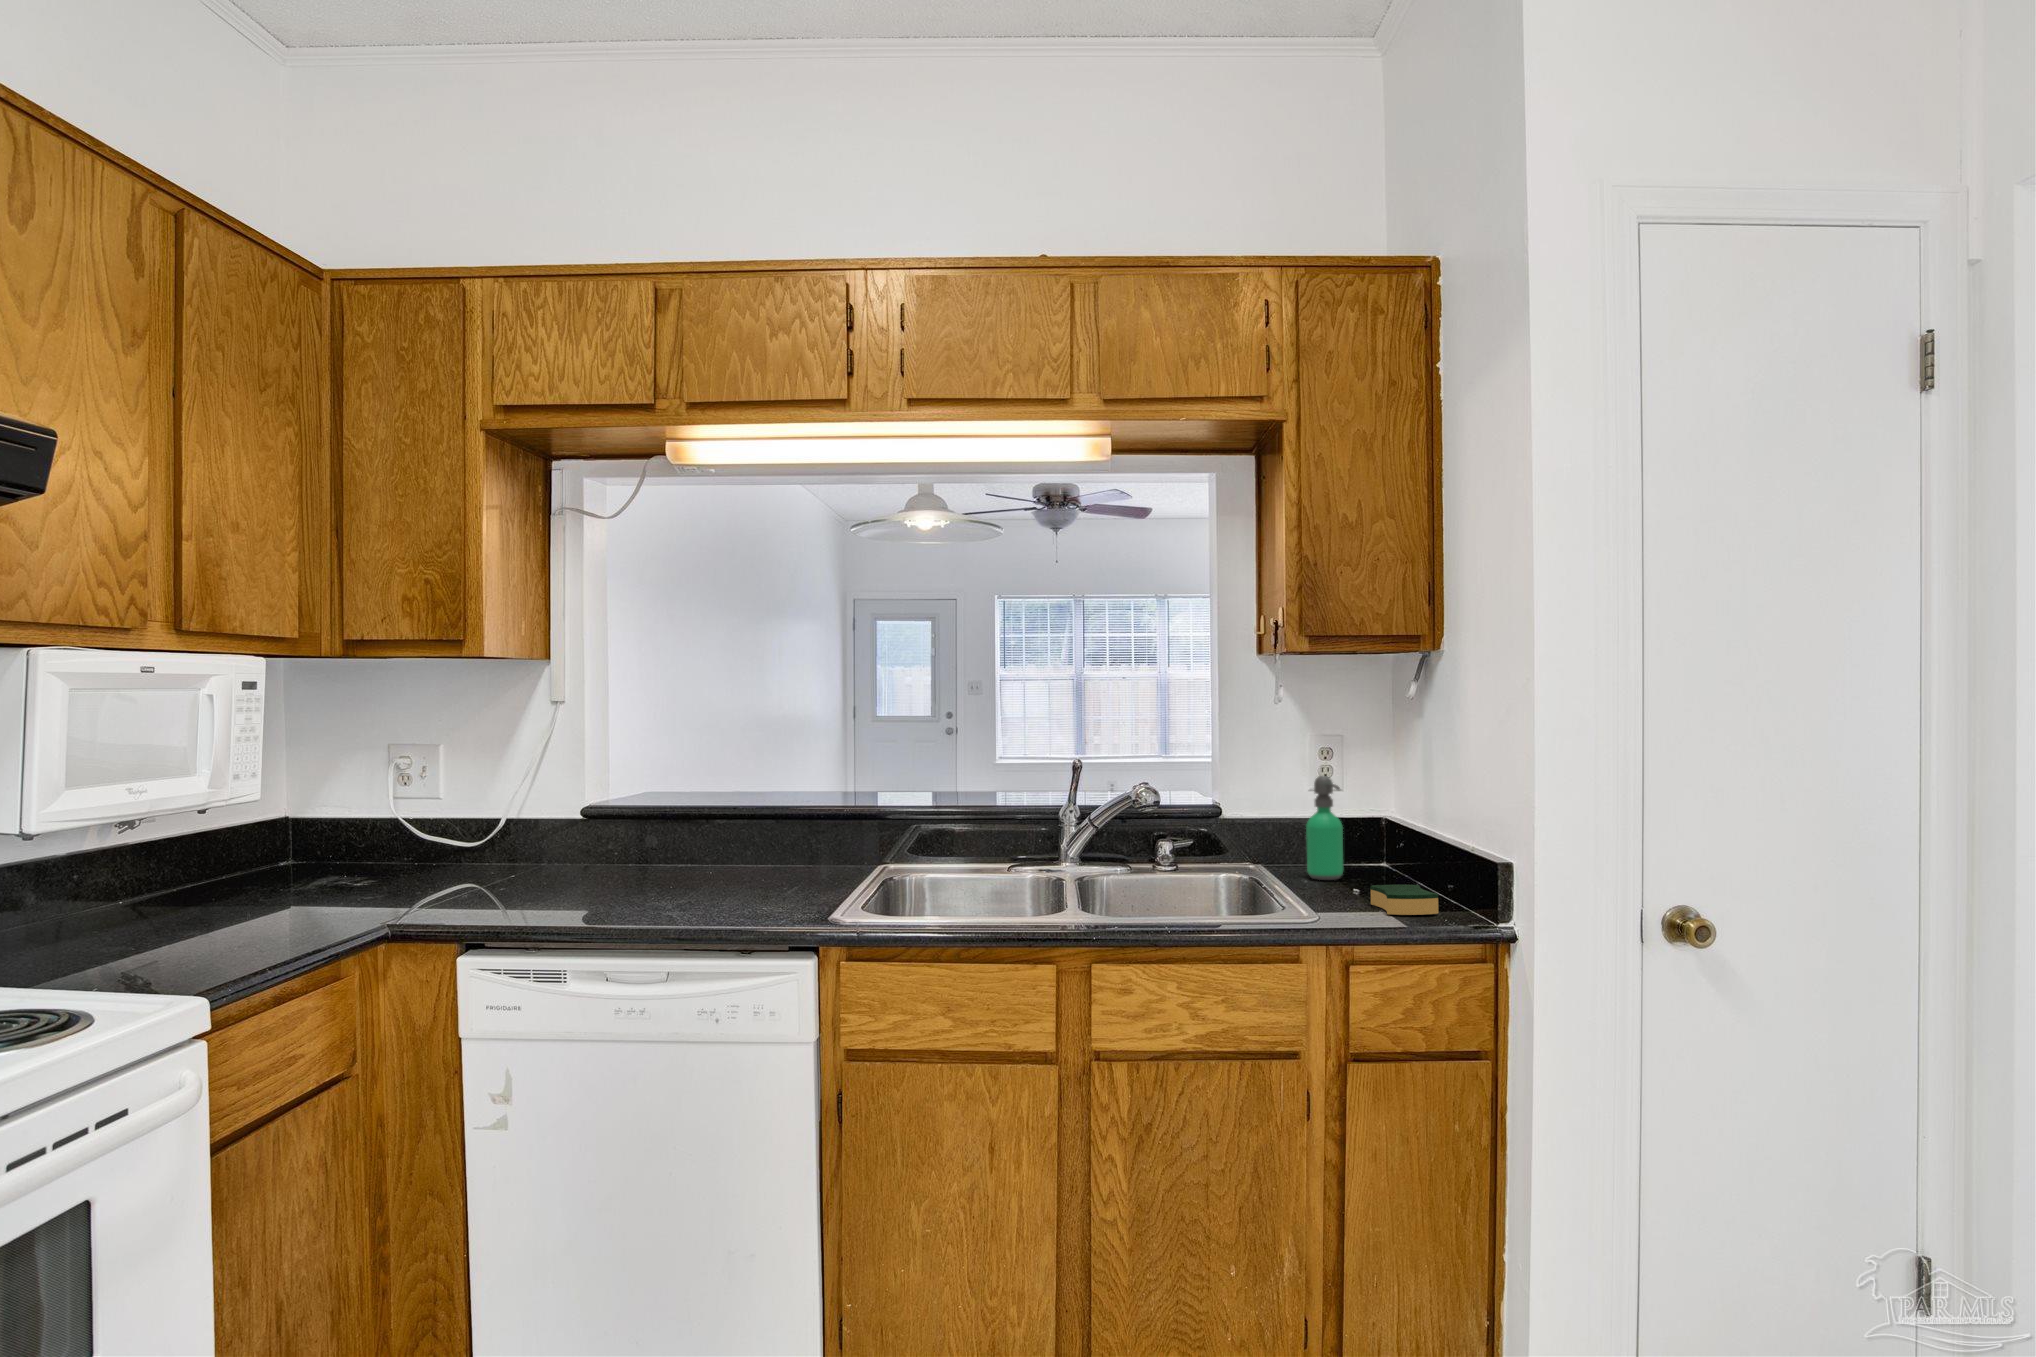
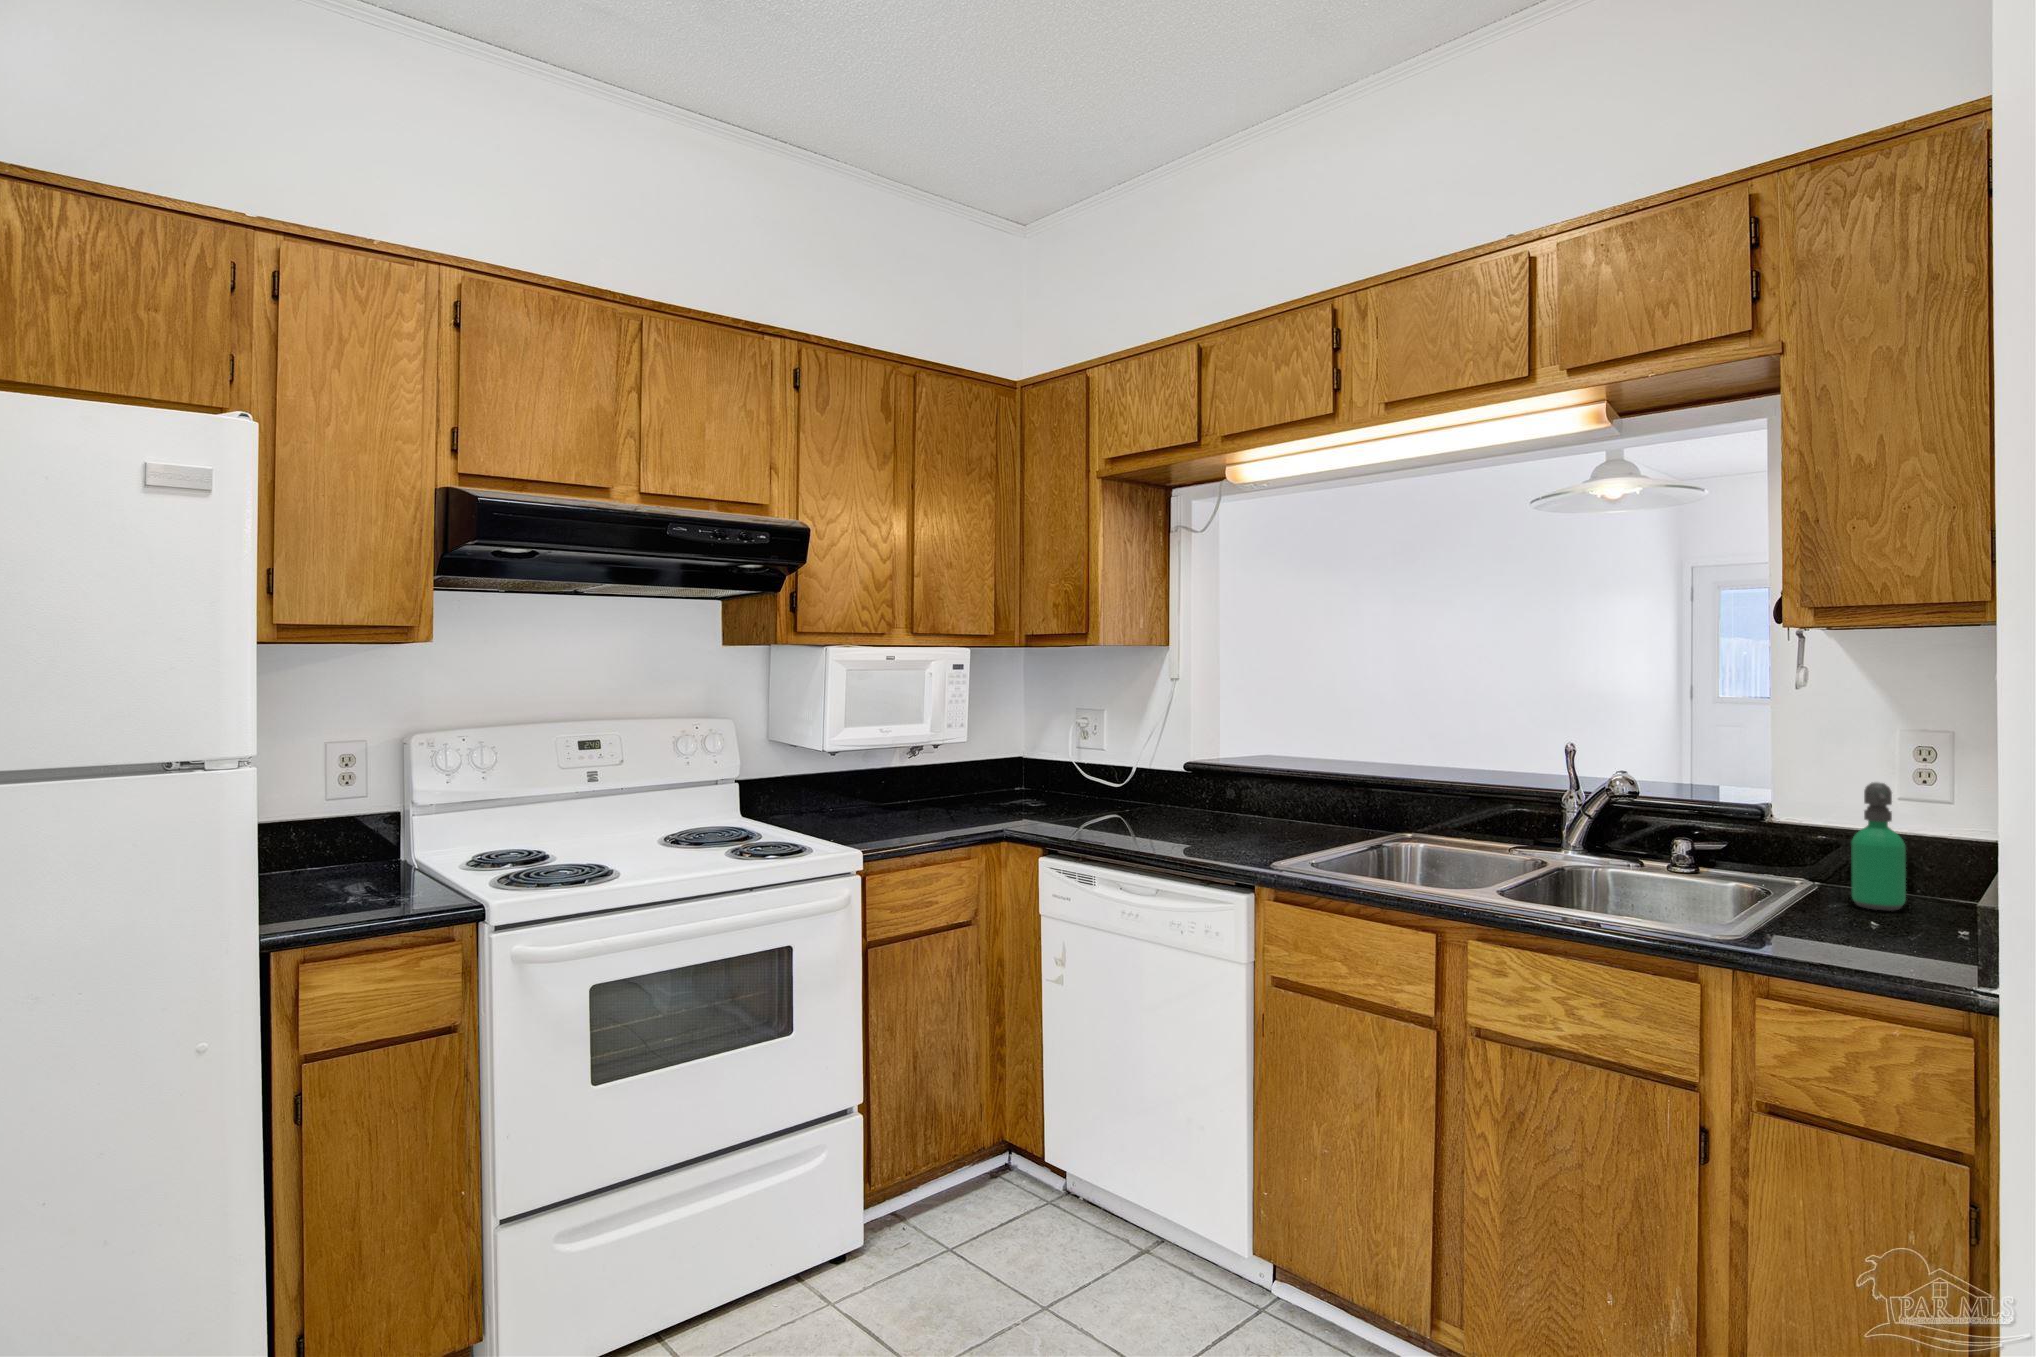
sponge: present [1370,885,1438,915] -> none [1838,917,1928,962]

